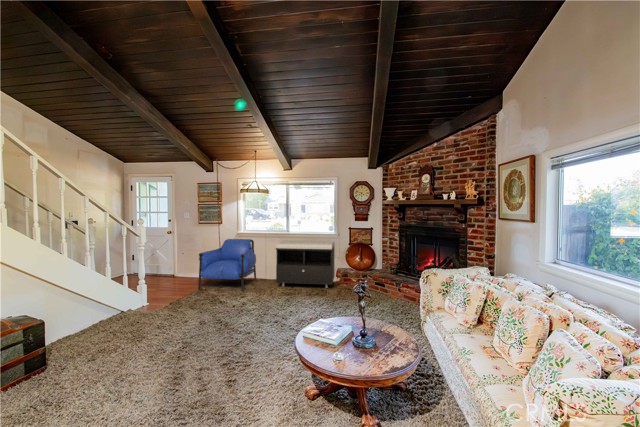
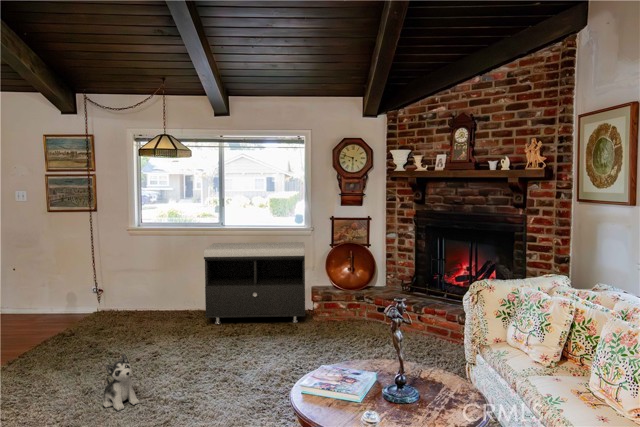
armchair: present [198,239,256,291] -> none [56,242,164,337]
plush toy: none [206,301,226,333] -> present [103,354,139,410]

